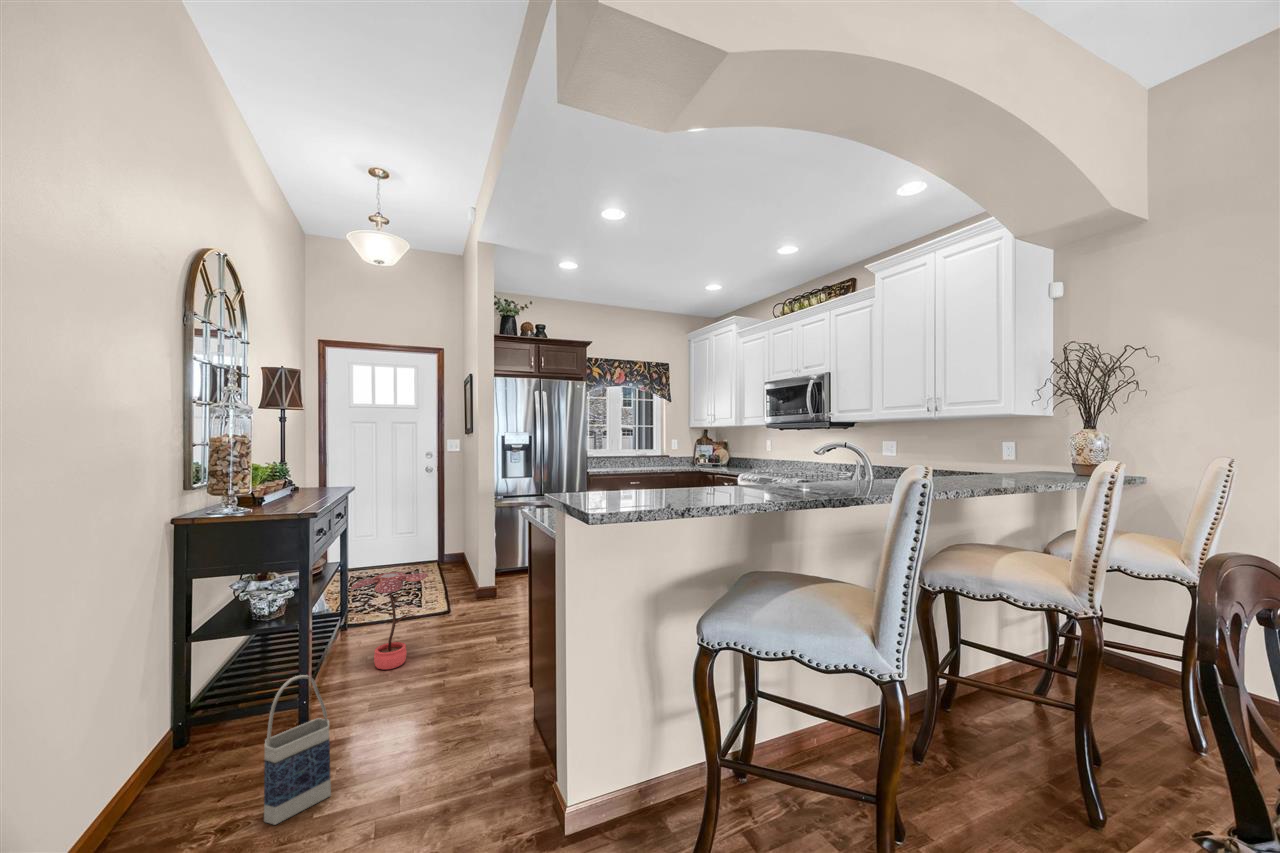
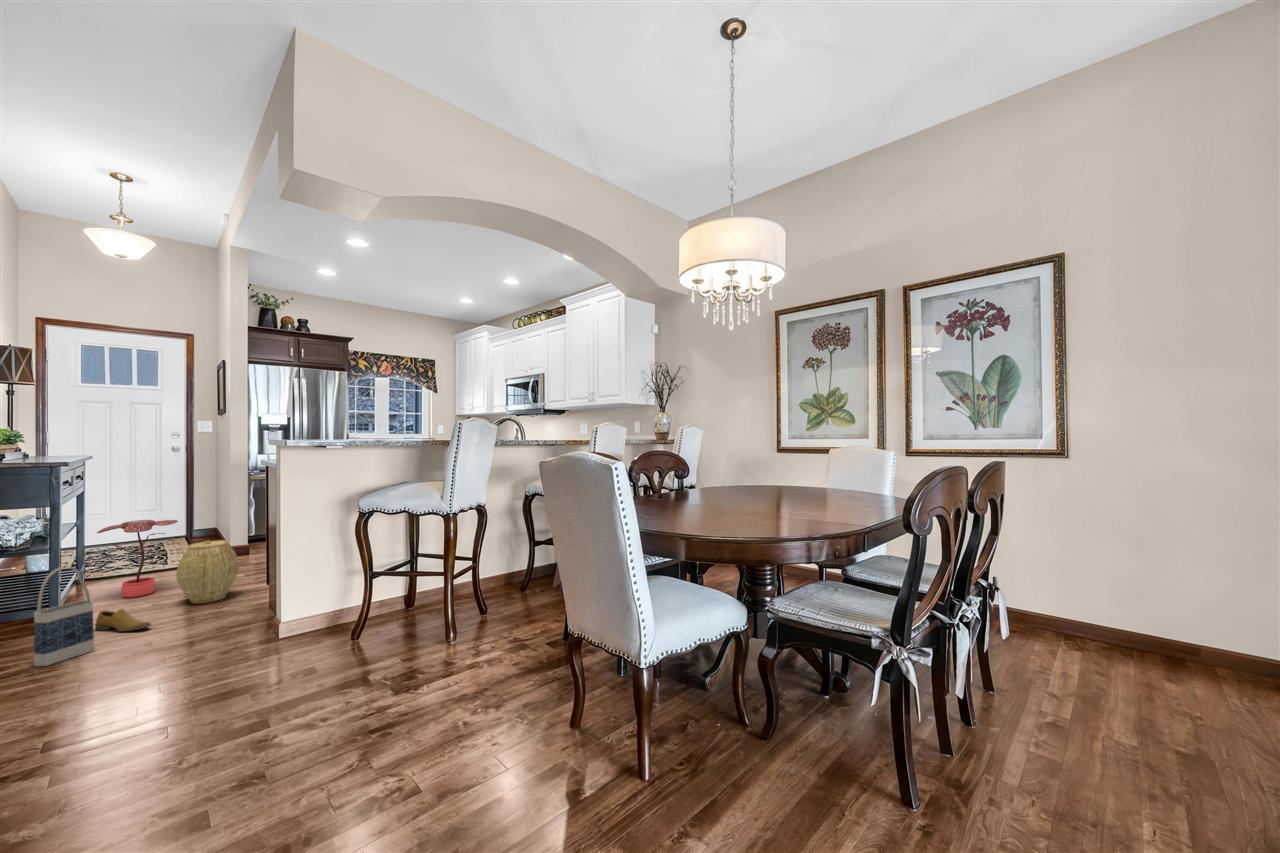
woven basket: none [426,610,492,699] -> present [176,540,239,603]
shoe: none [340,711,397,753] -> present [95,609,151,631]

